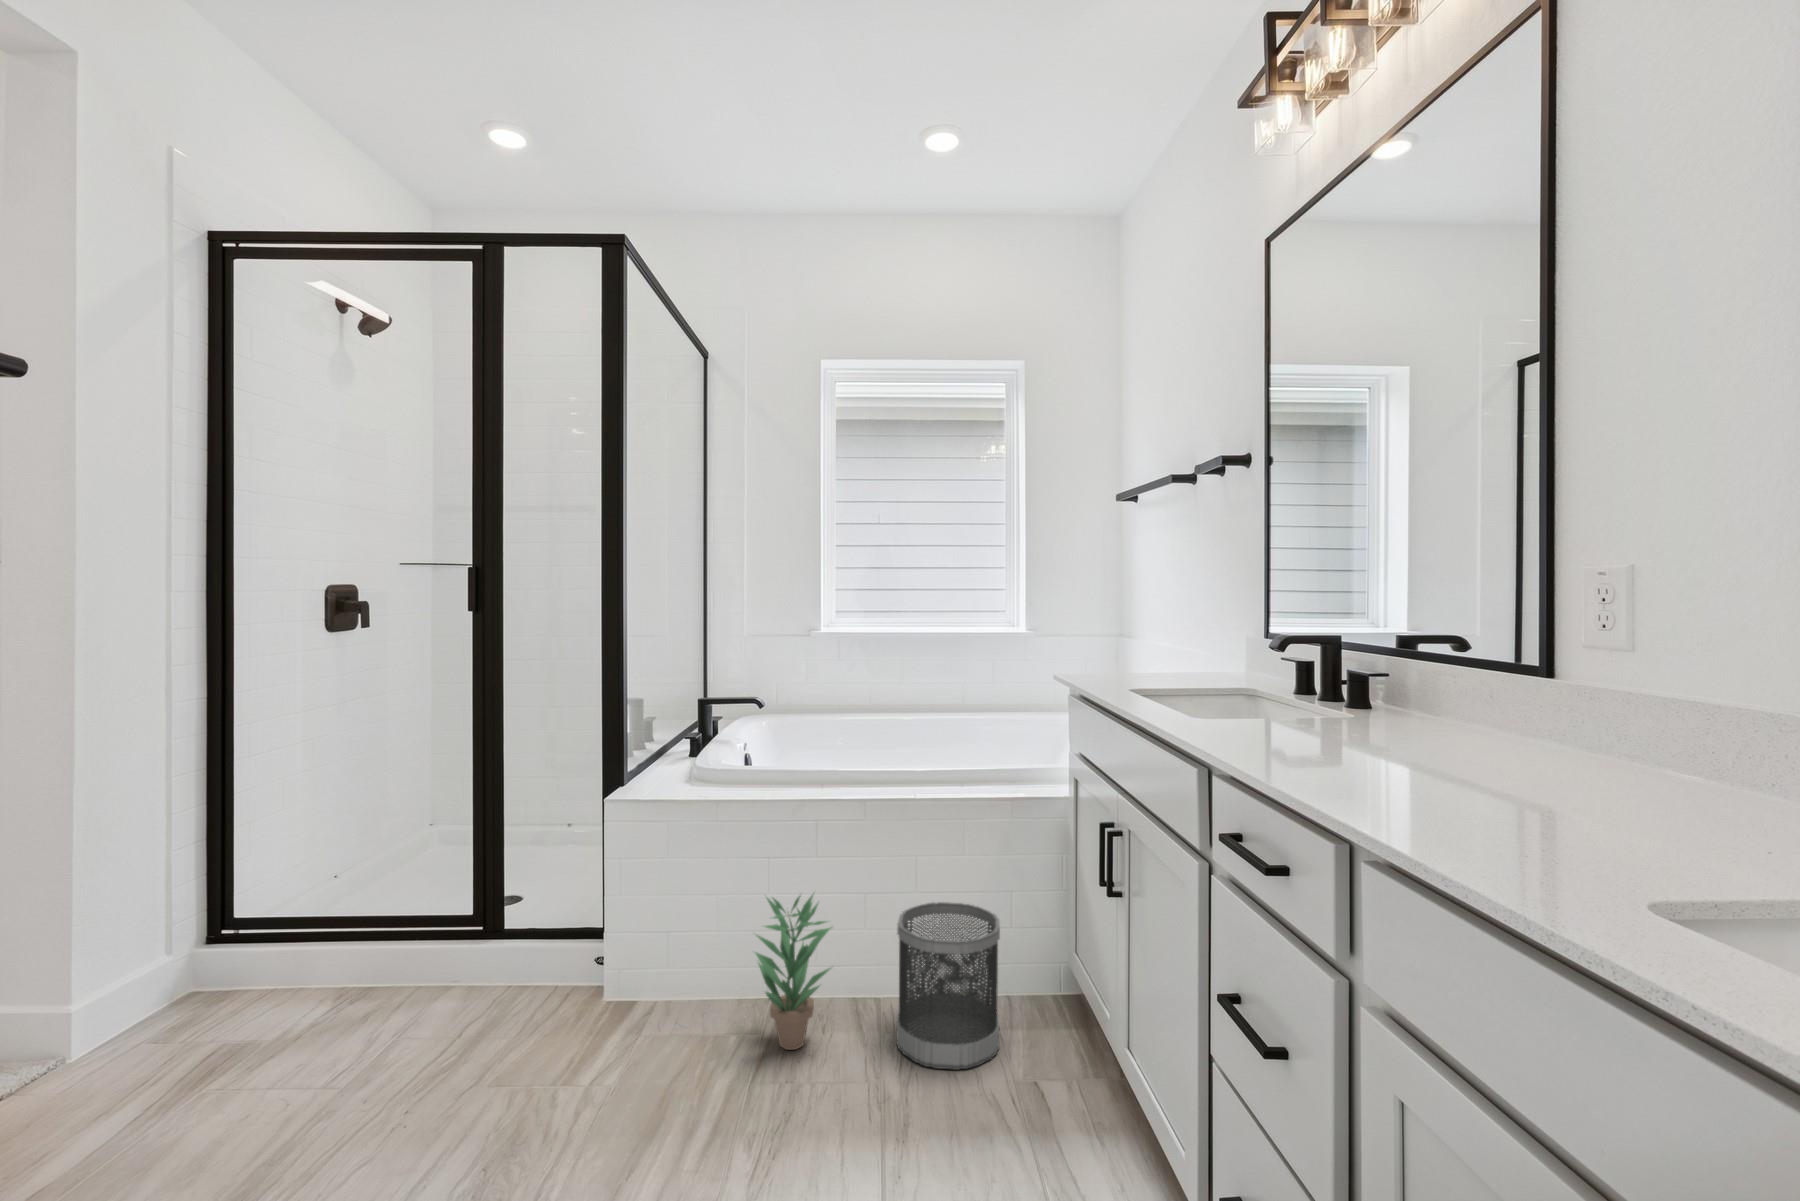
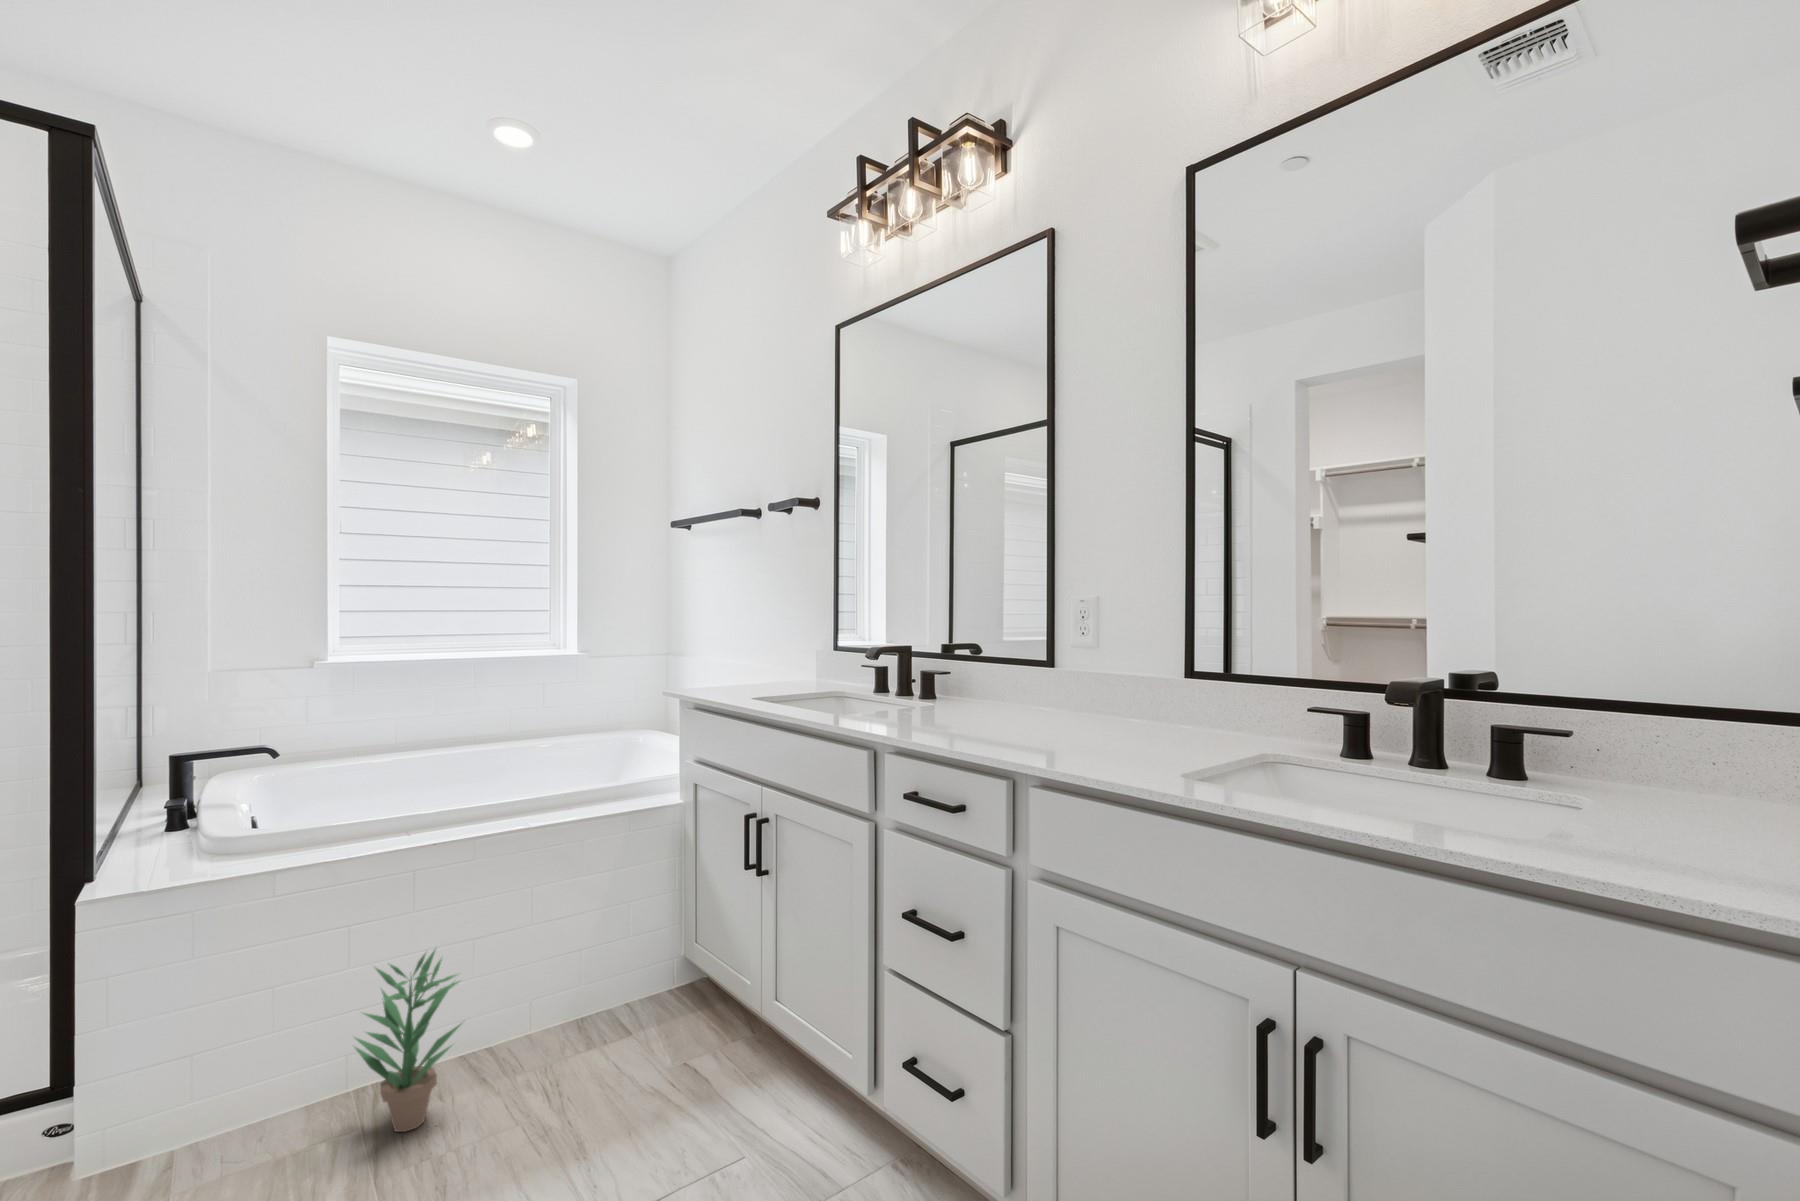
wastebasket: present [897,902,1000,1070] -> none [528,923,639,1090]

